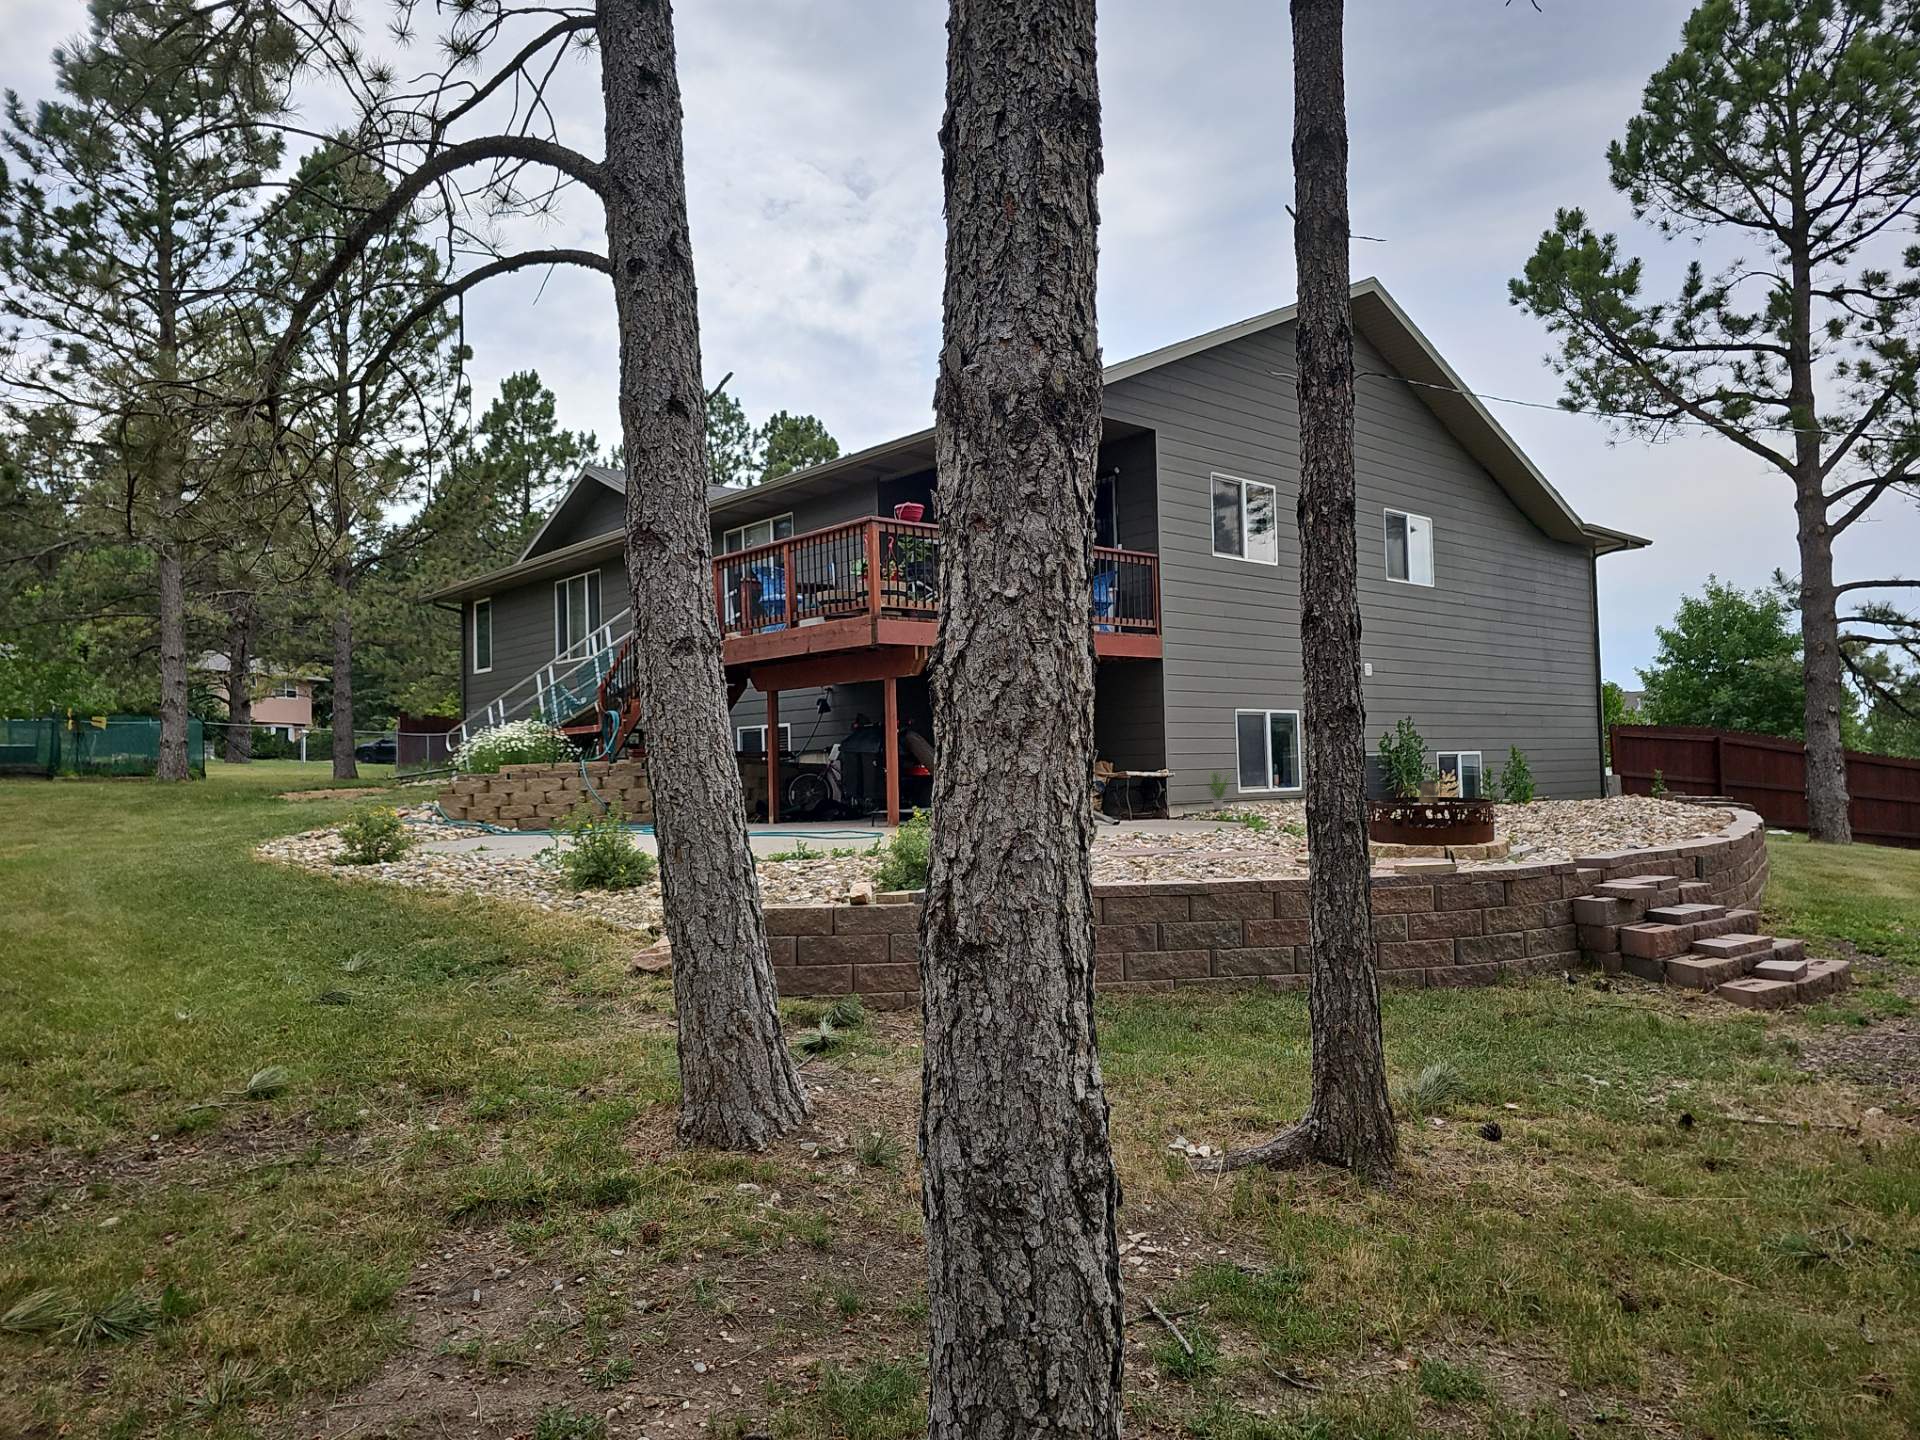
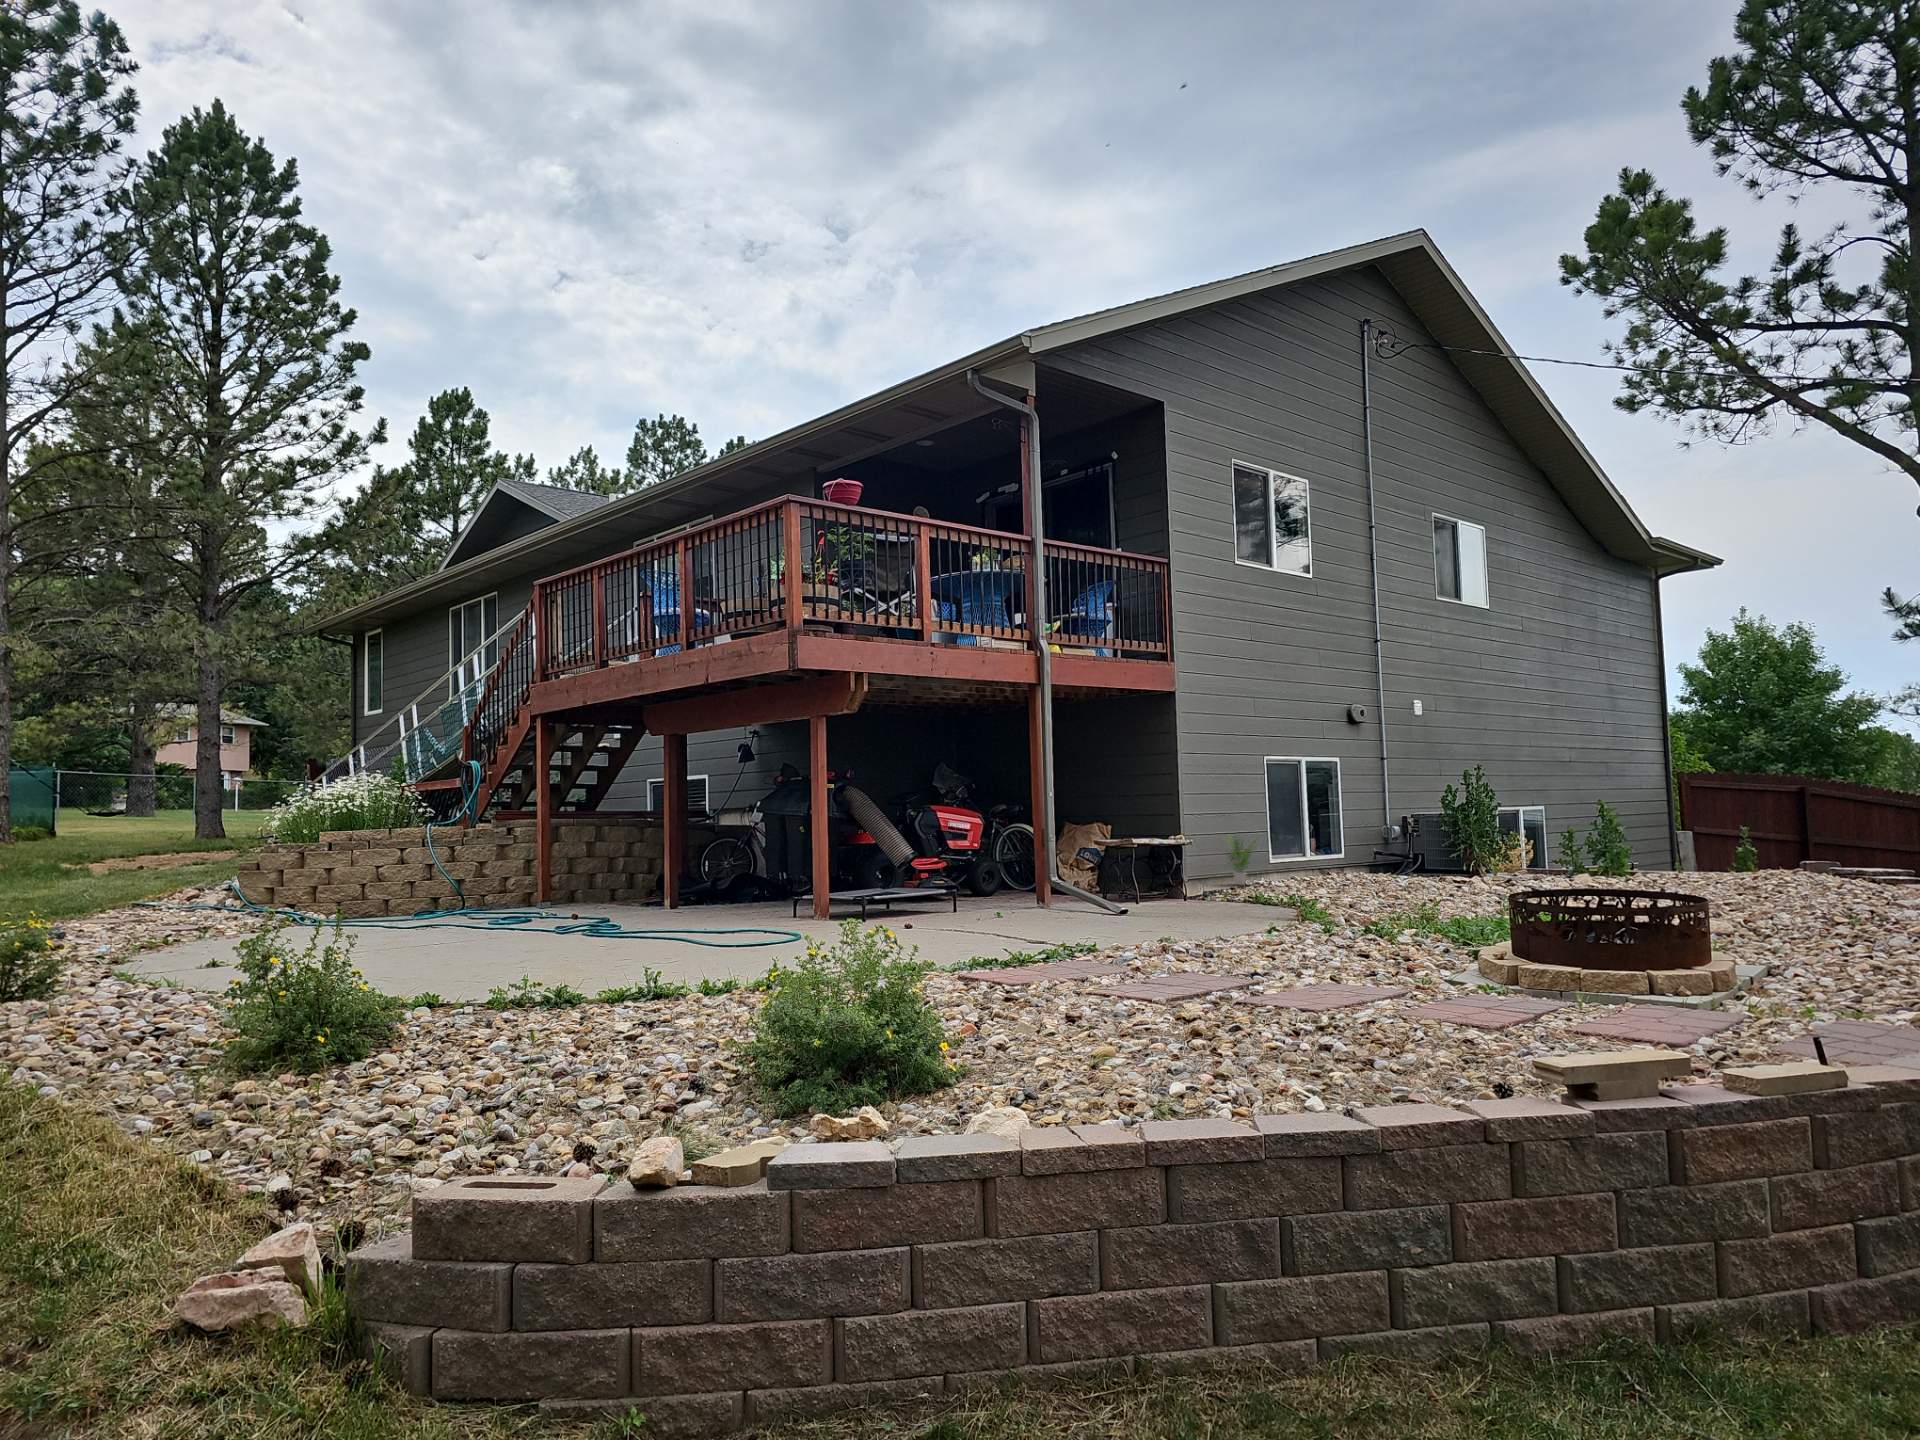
watering can: present [1418,780,1444,803] -> none [1479,843,1519,874]

